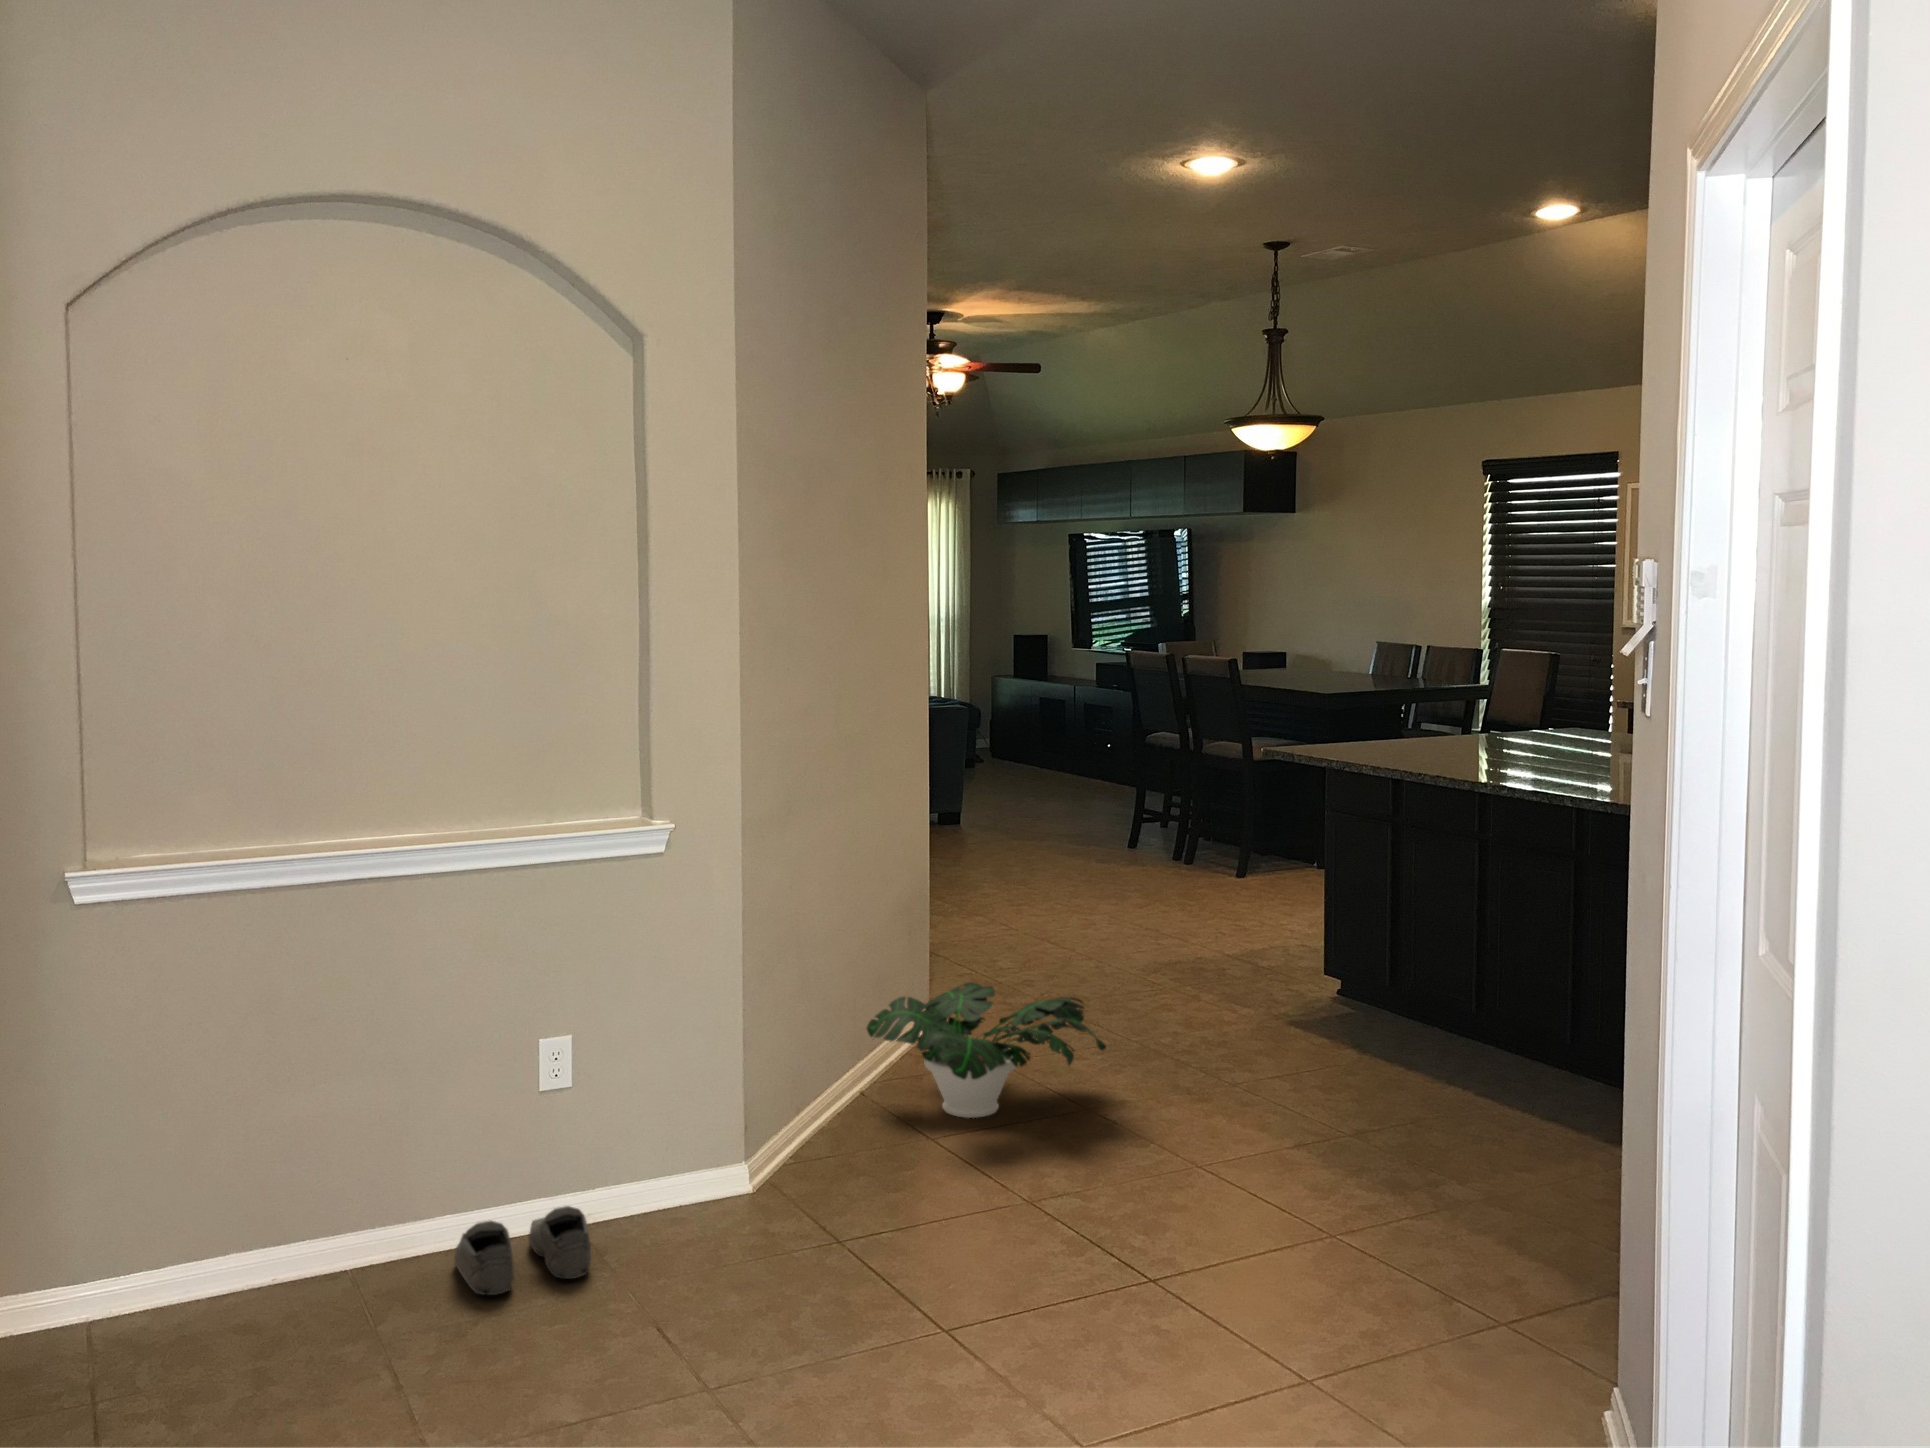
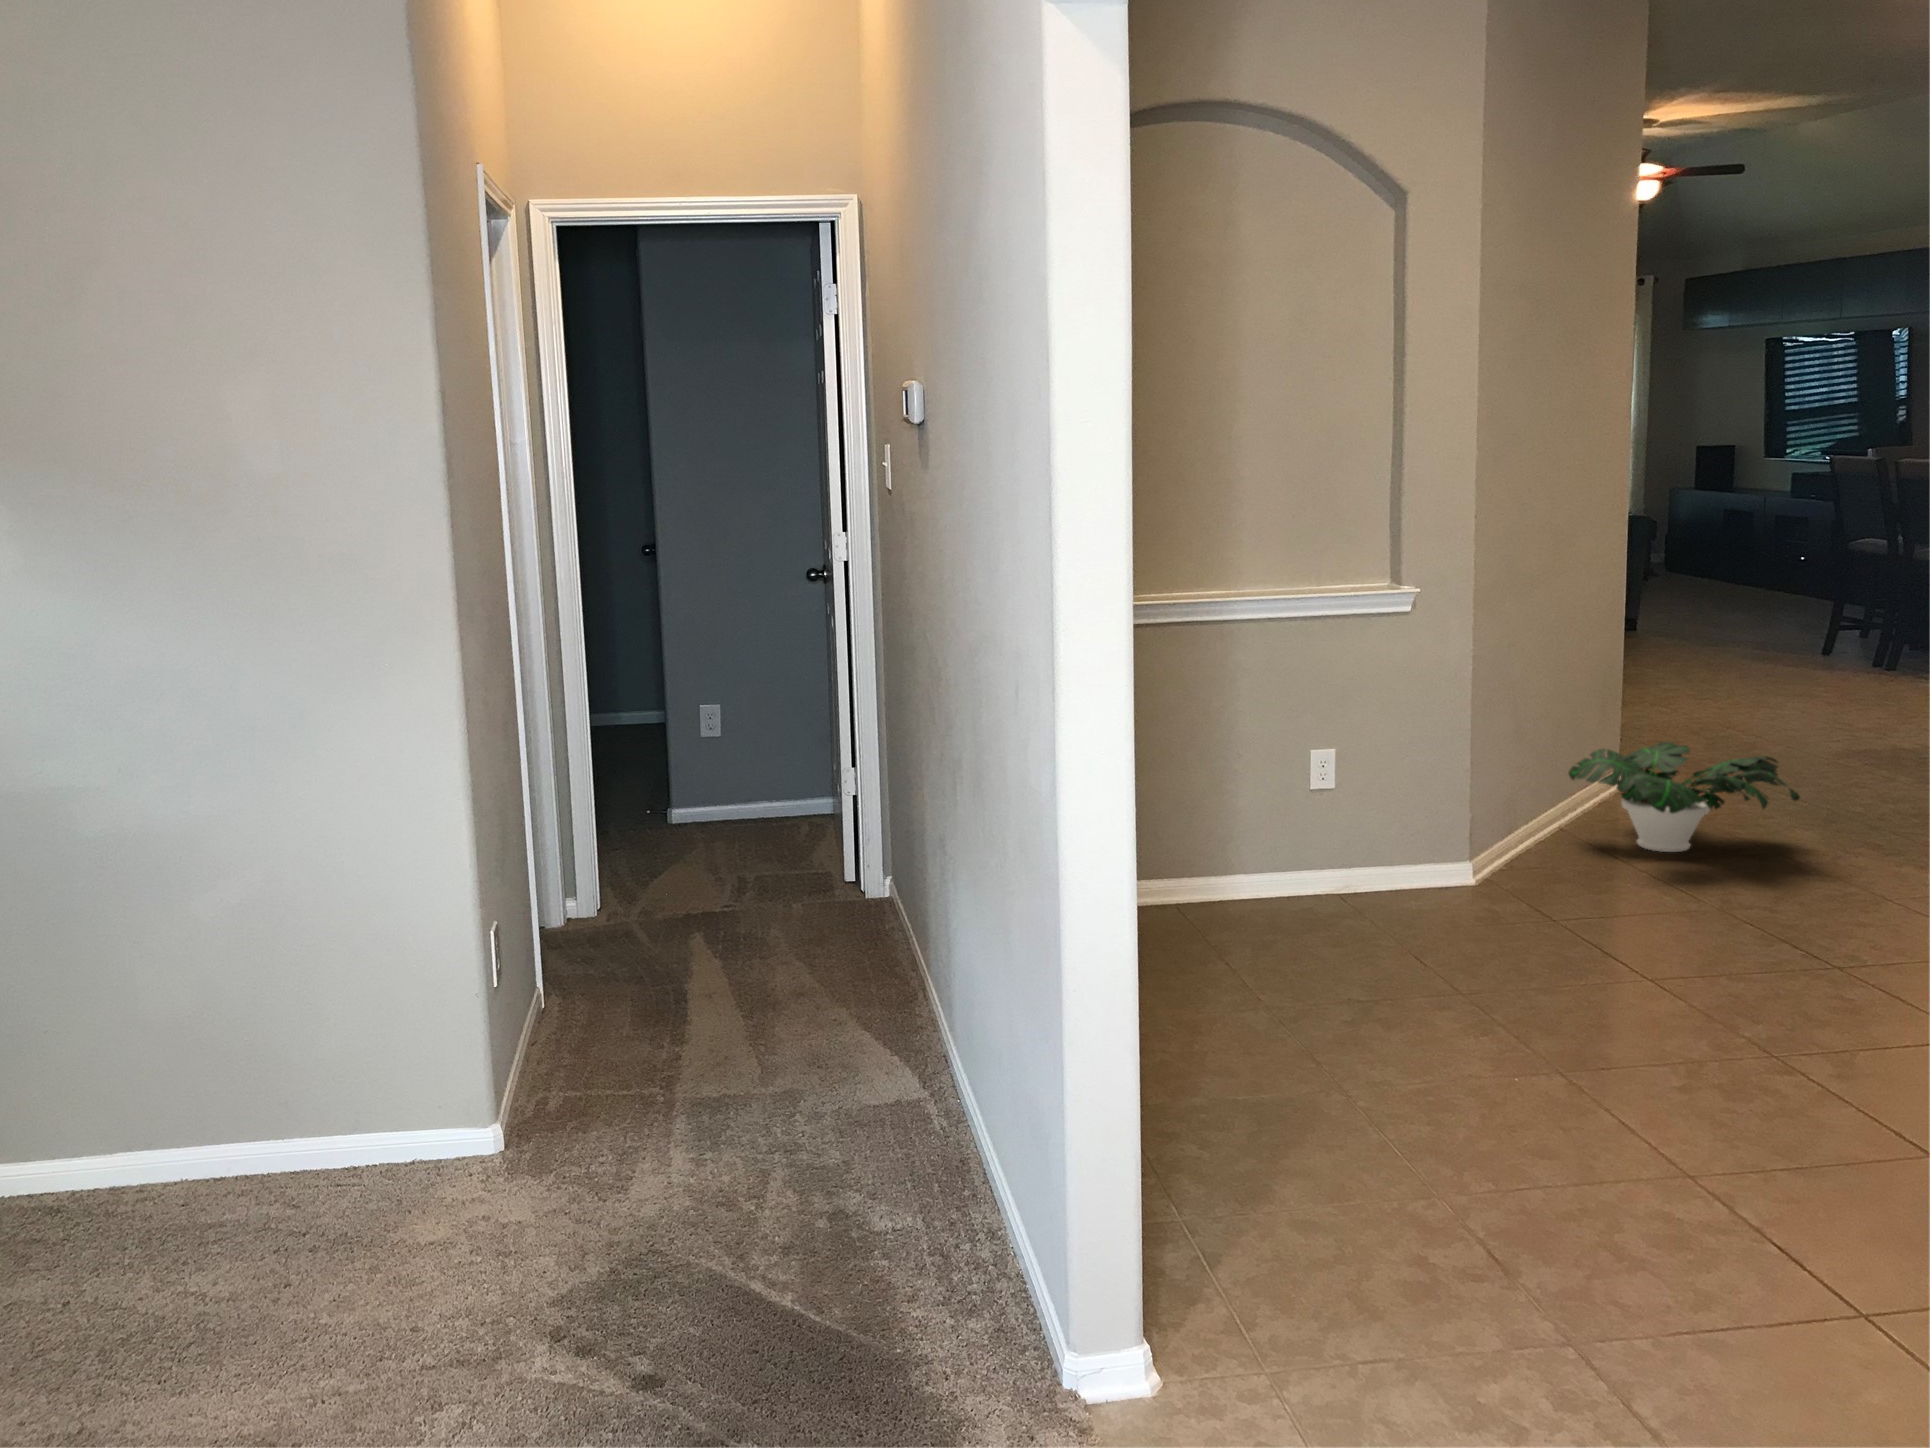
shoe: present [454,1206,591,1295] -> none [1250,872,1355,926]

